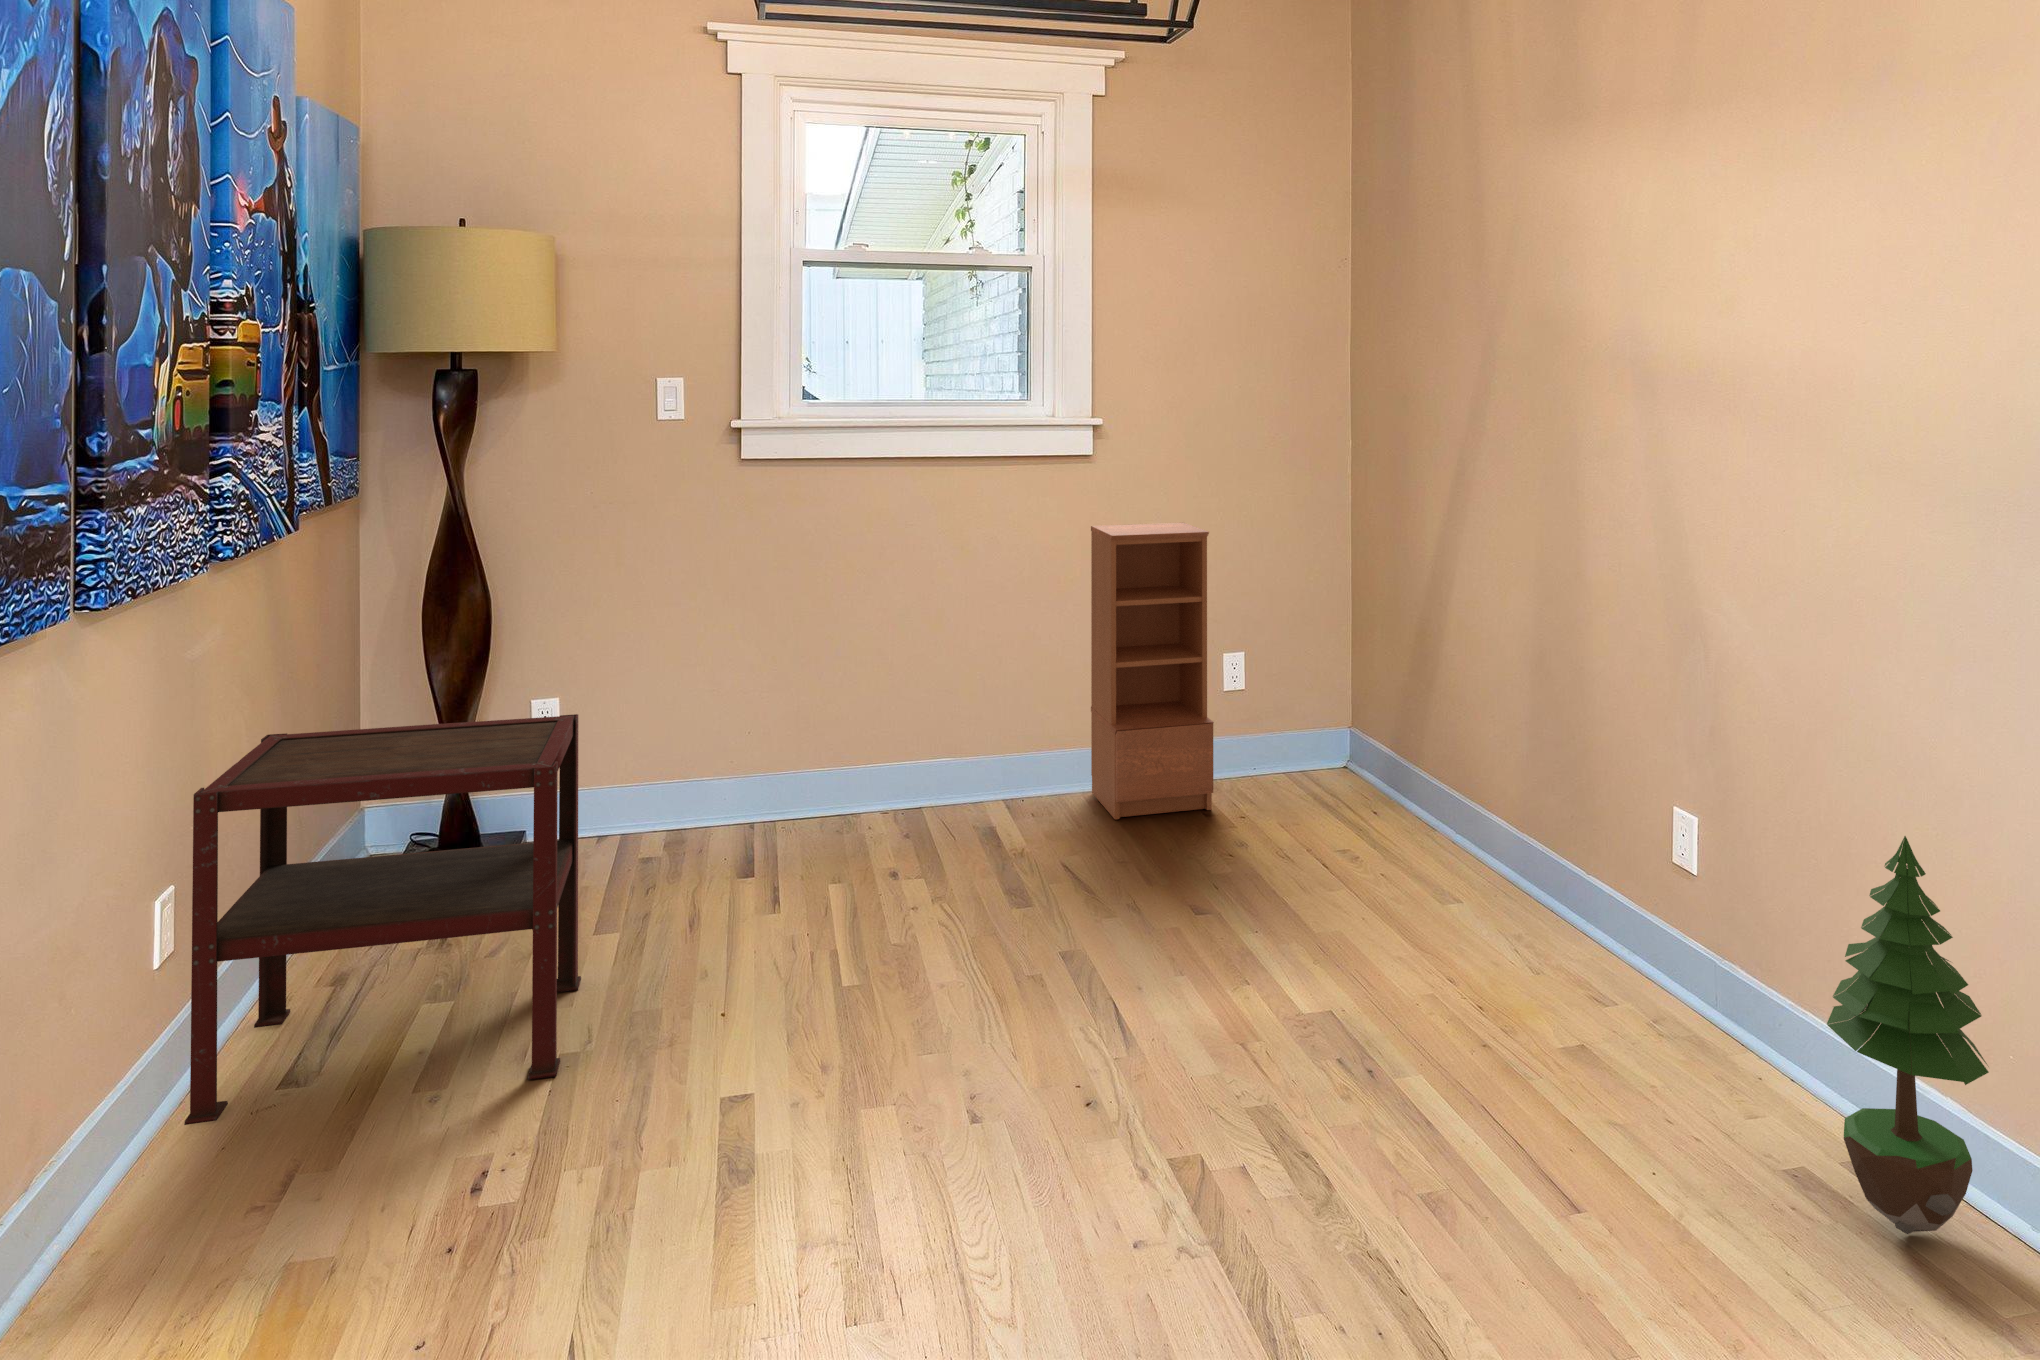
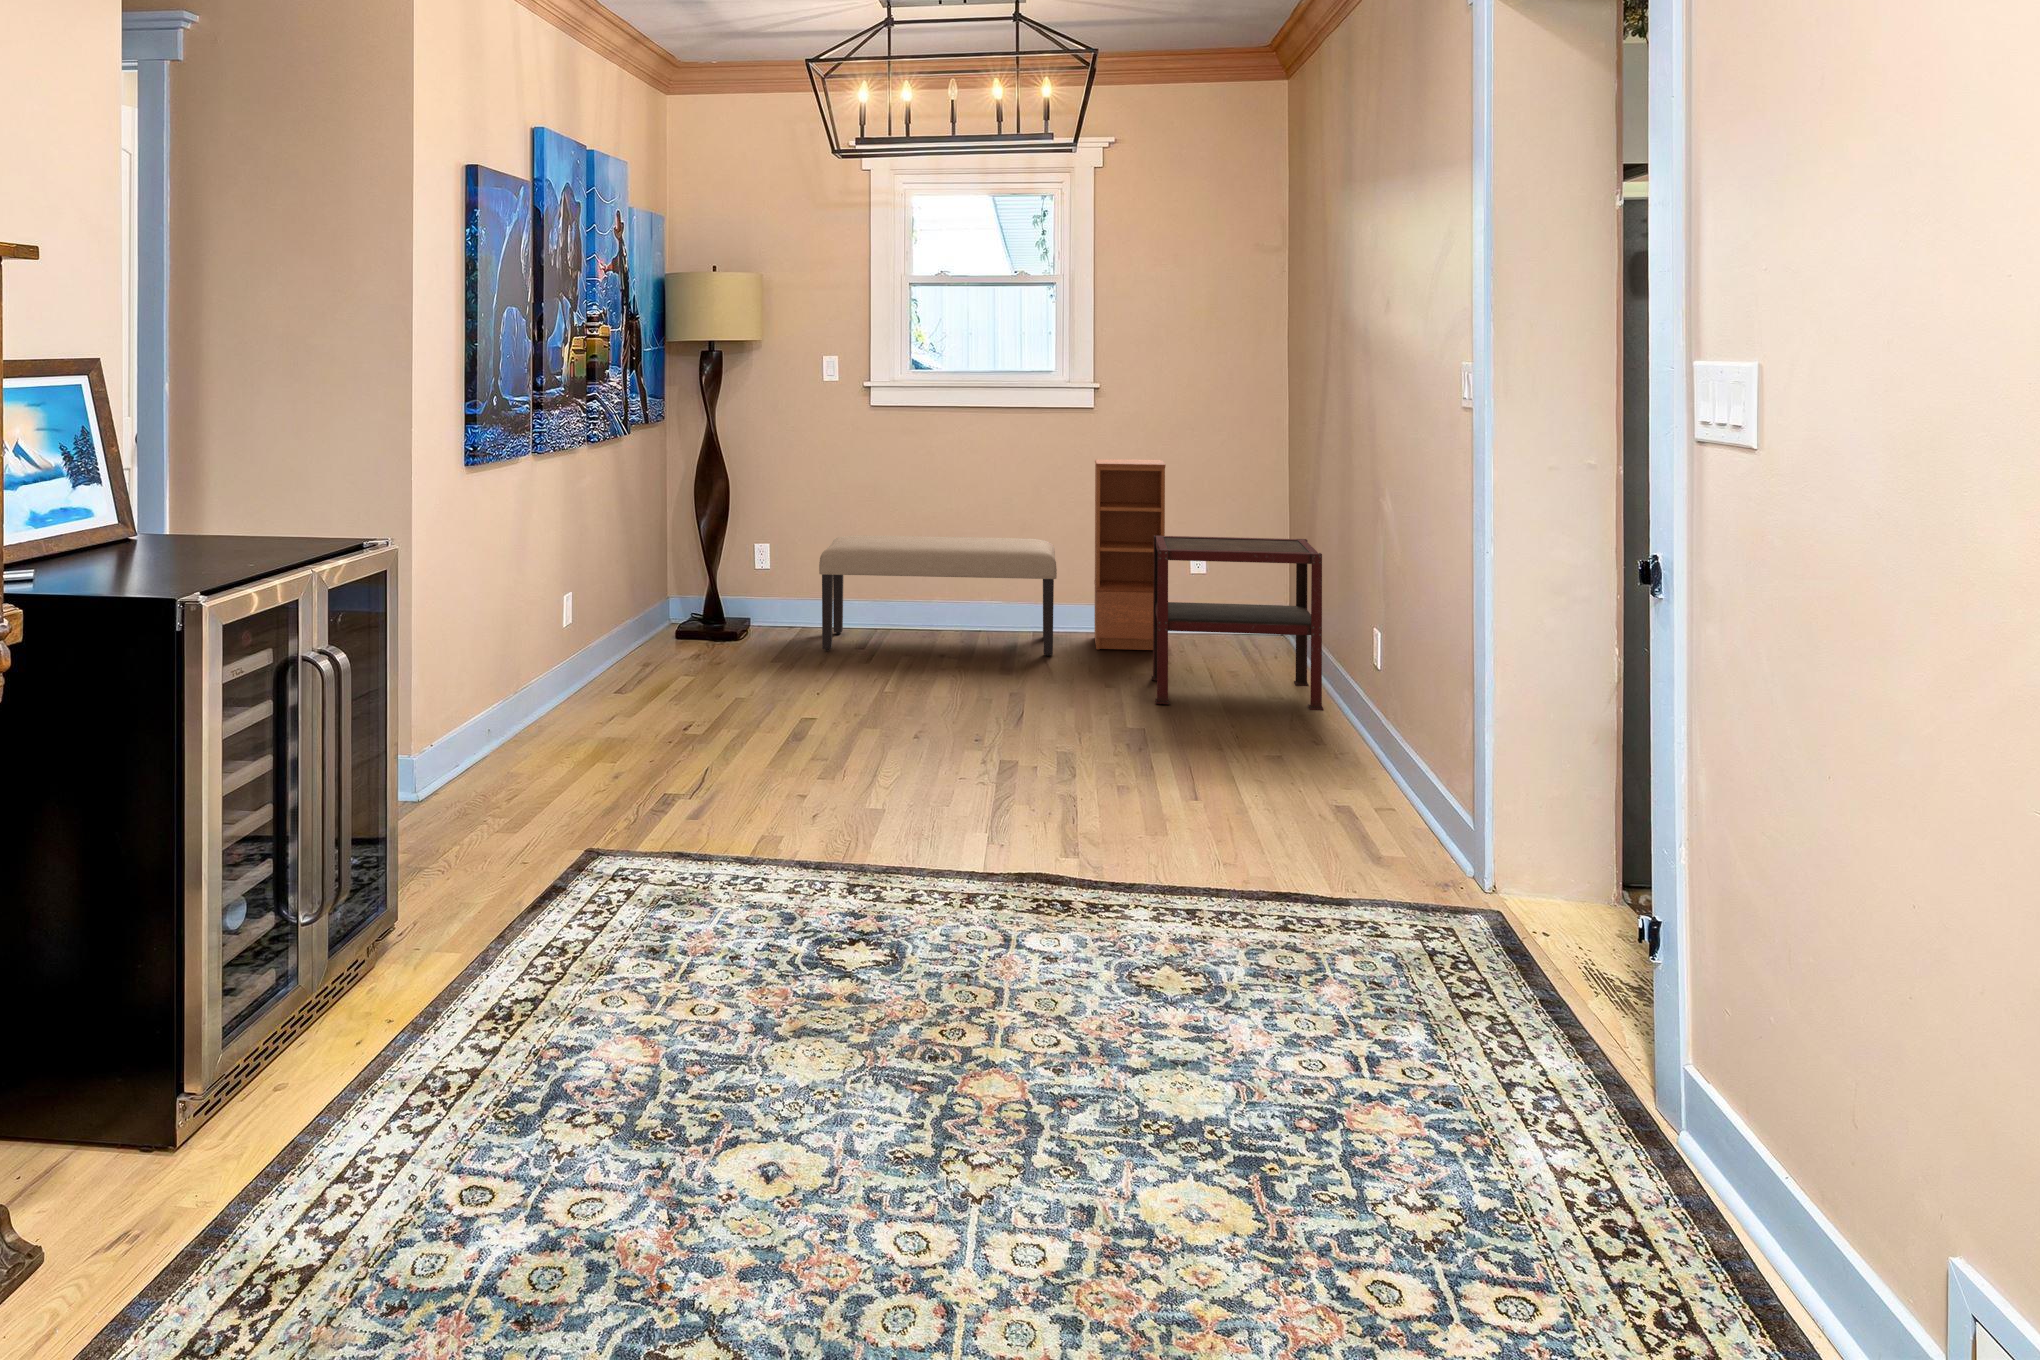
bench: none [675,654,1069,885] -> present [819,536,1057,656]
side table: present [184,714,581,1125] -> present [1151,535,1324,711]
potted tree: present [1827,836,1989,1234] -> none [1315,611,1395,826]

